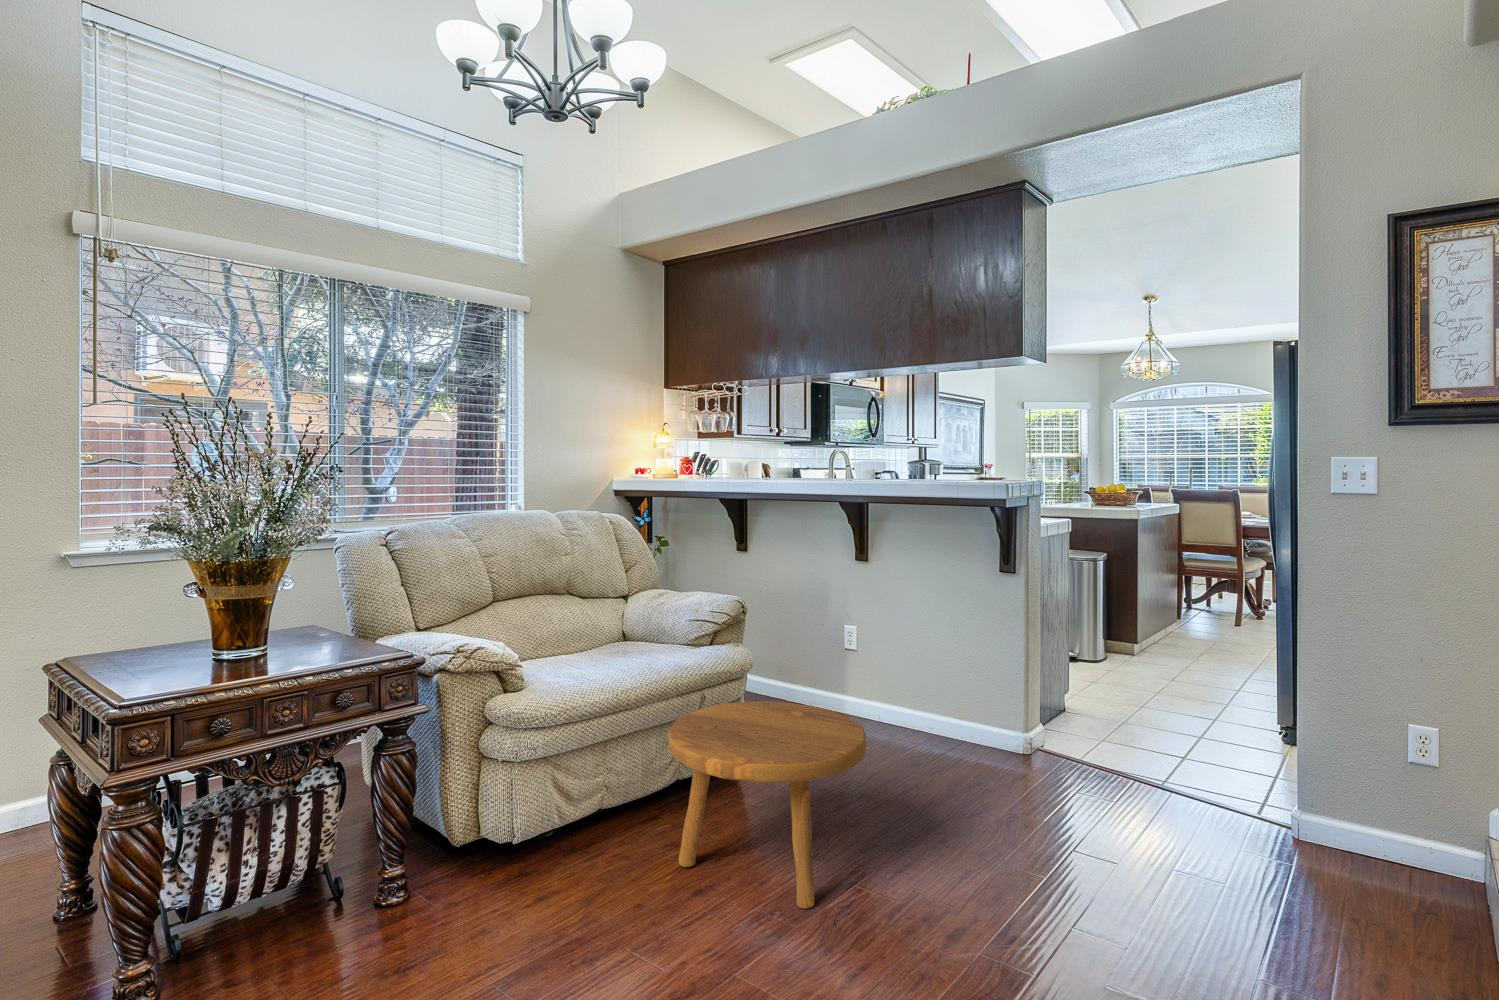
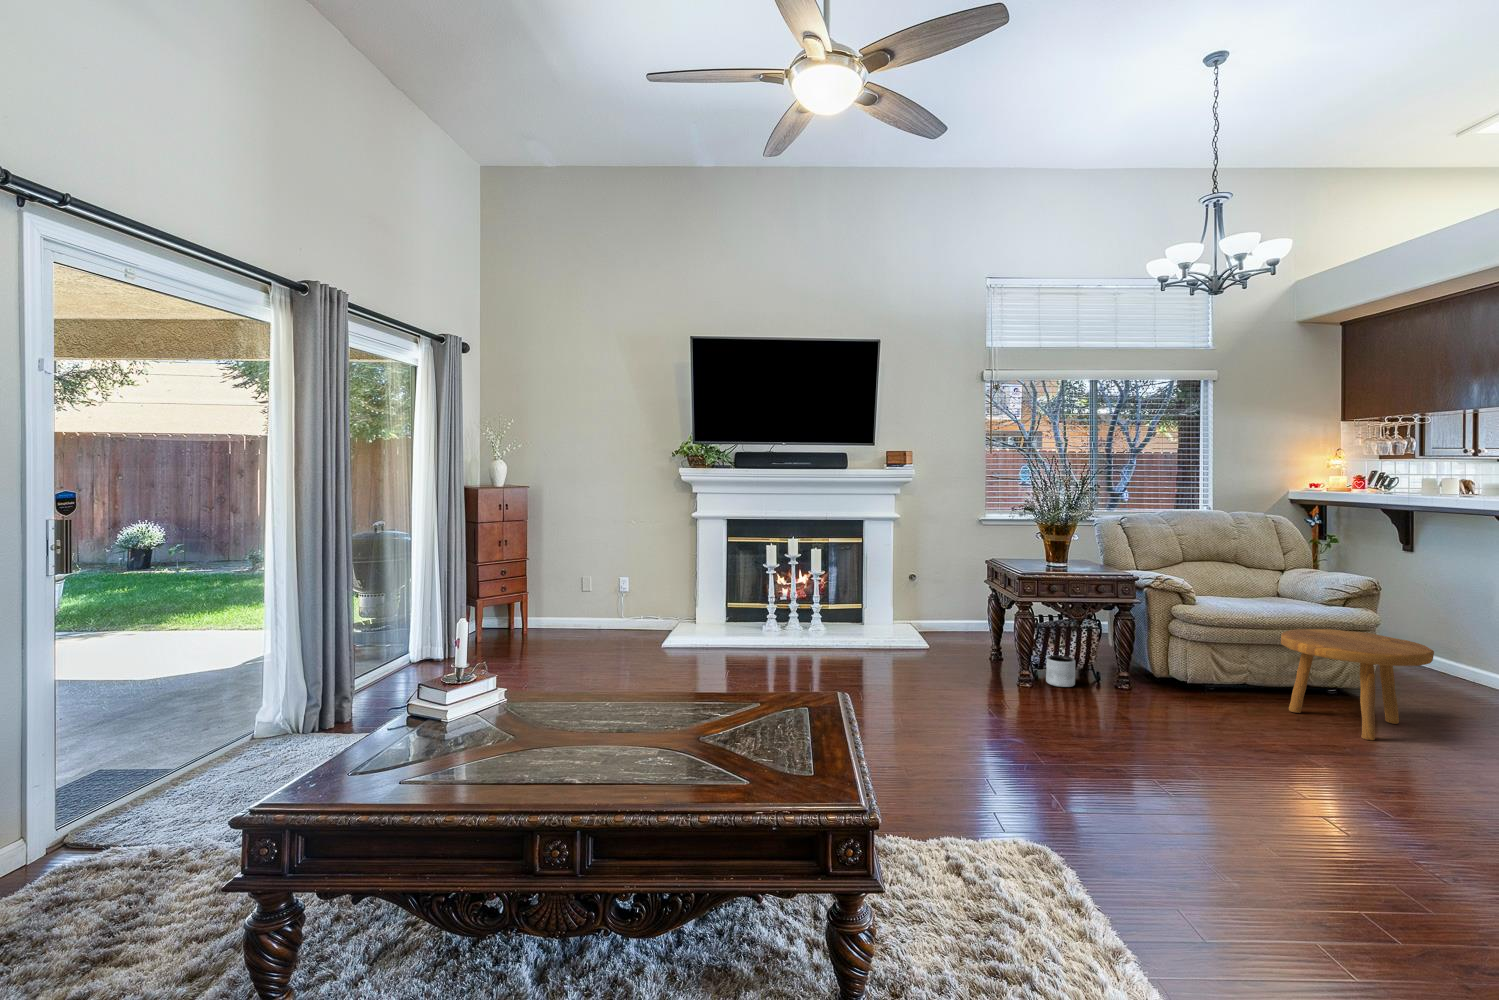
planter: none [205,874,282,968] -> present [1046,656,1075,687]

